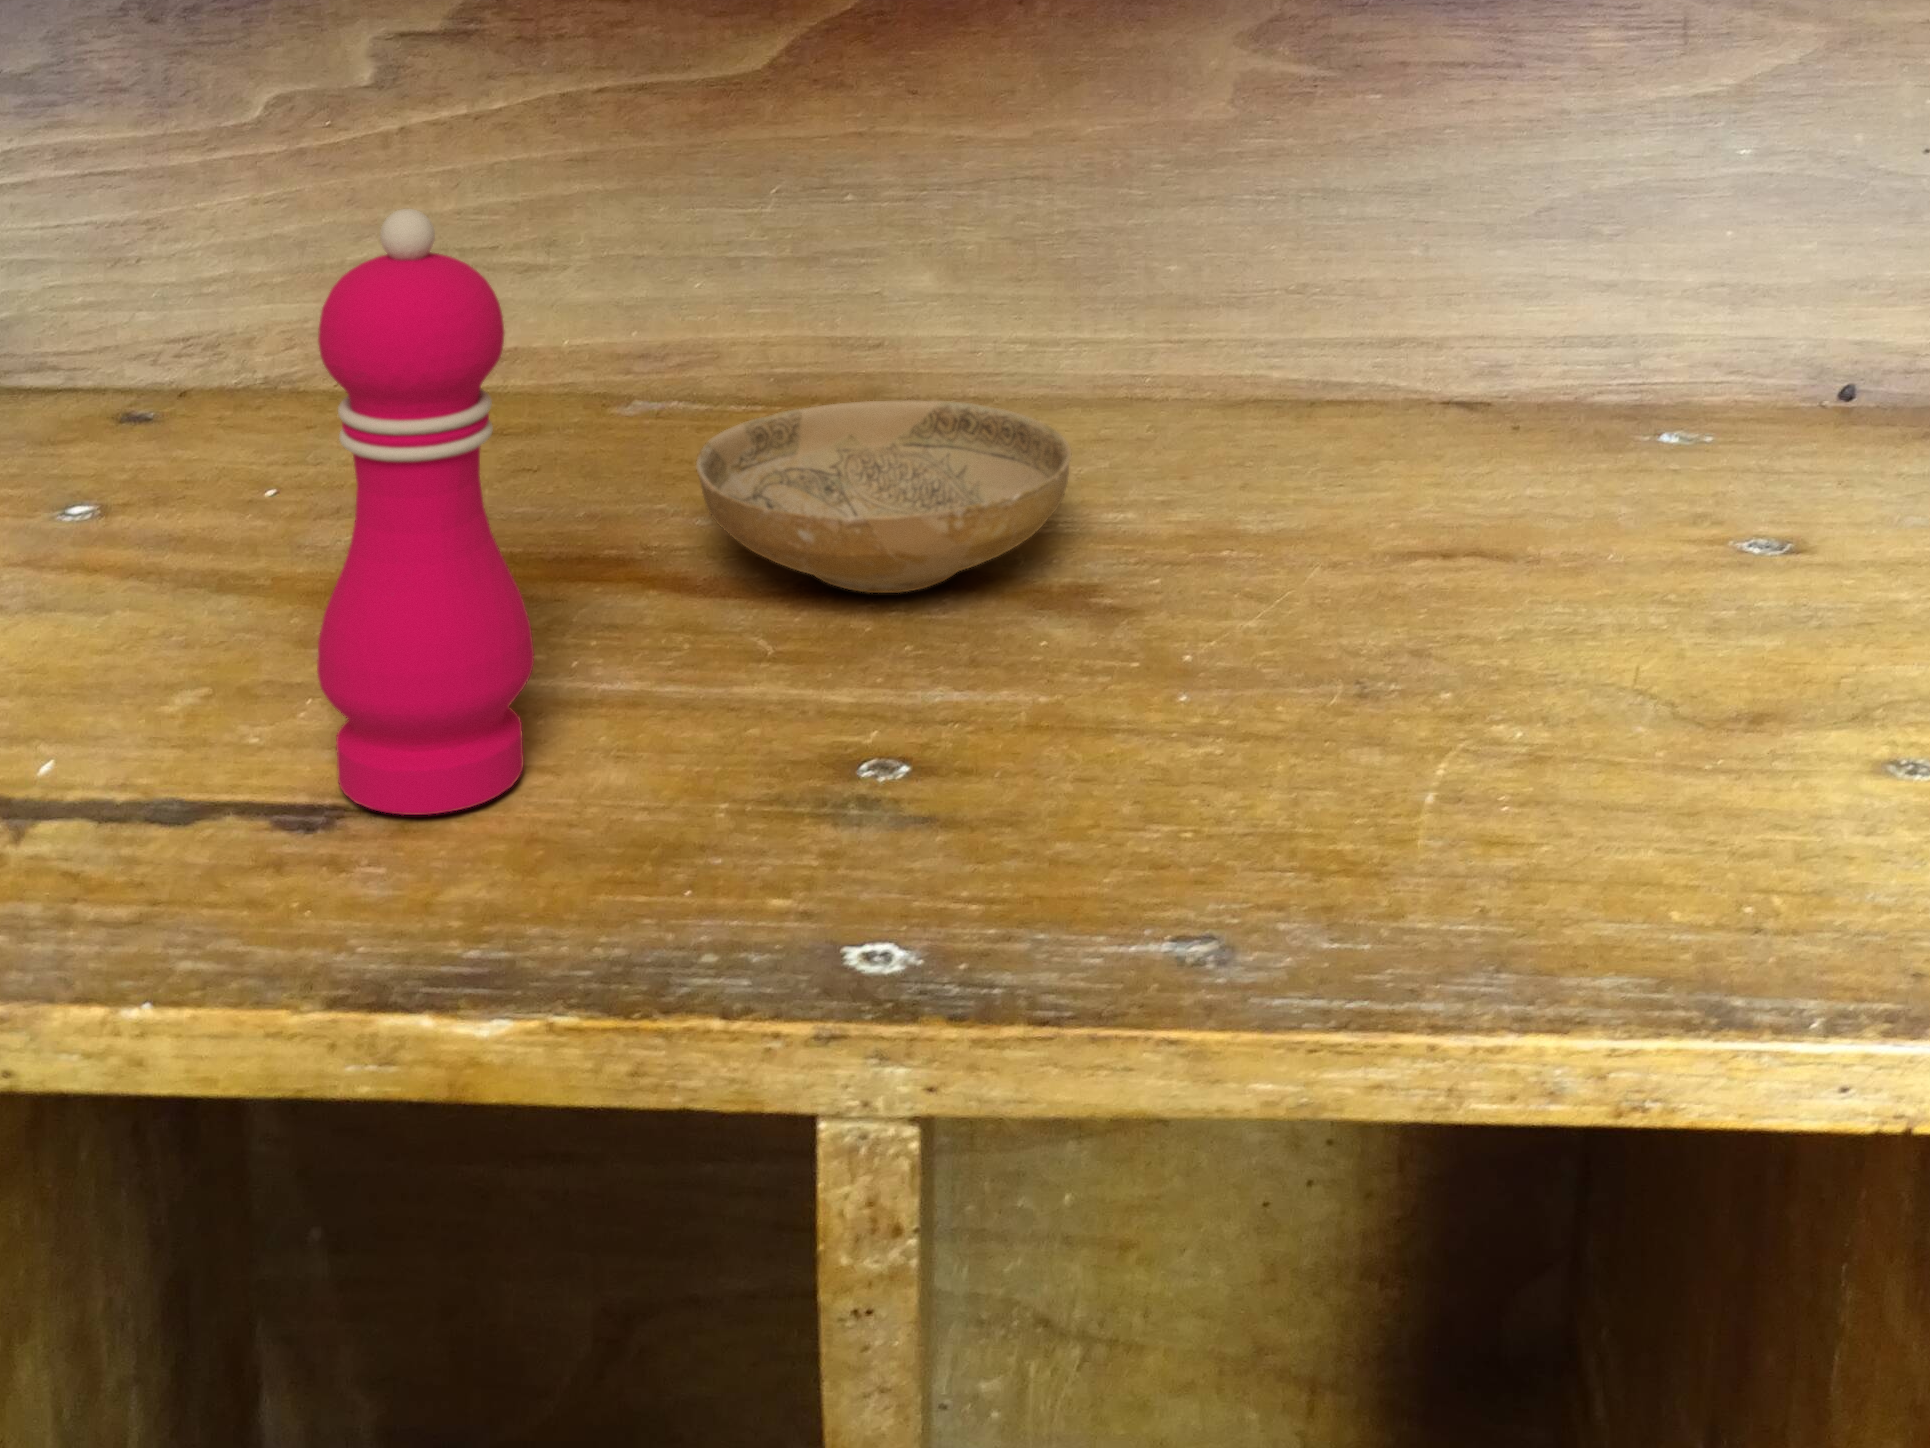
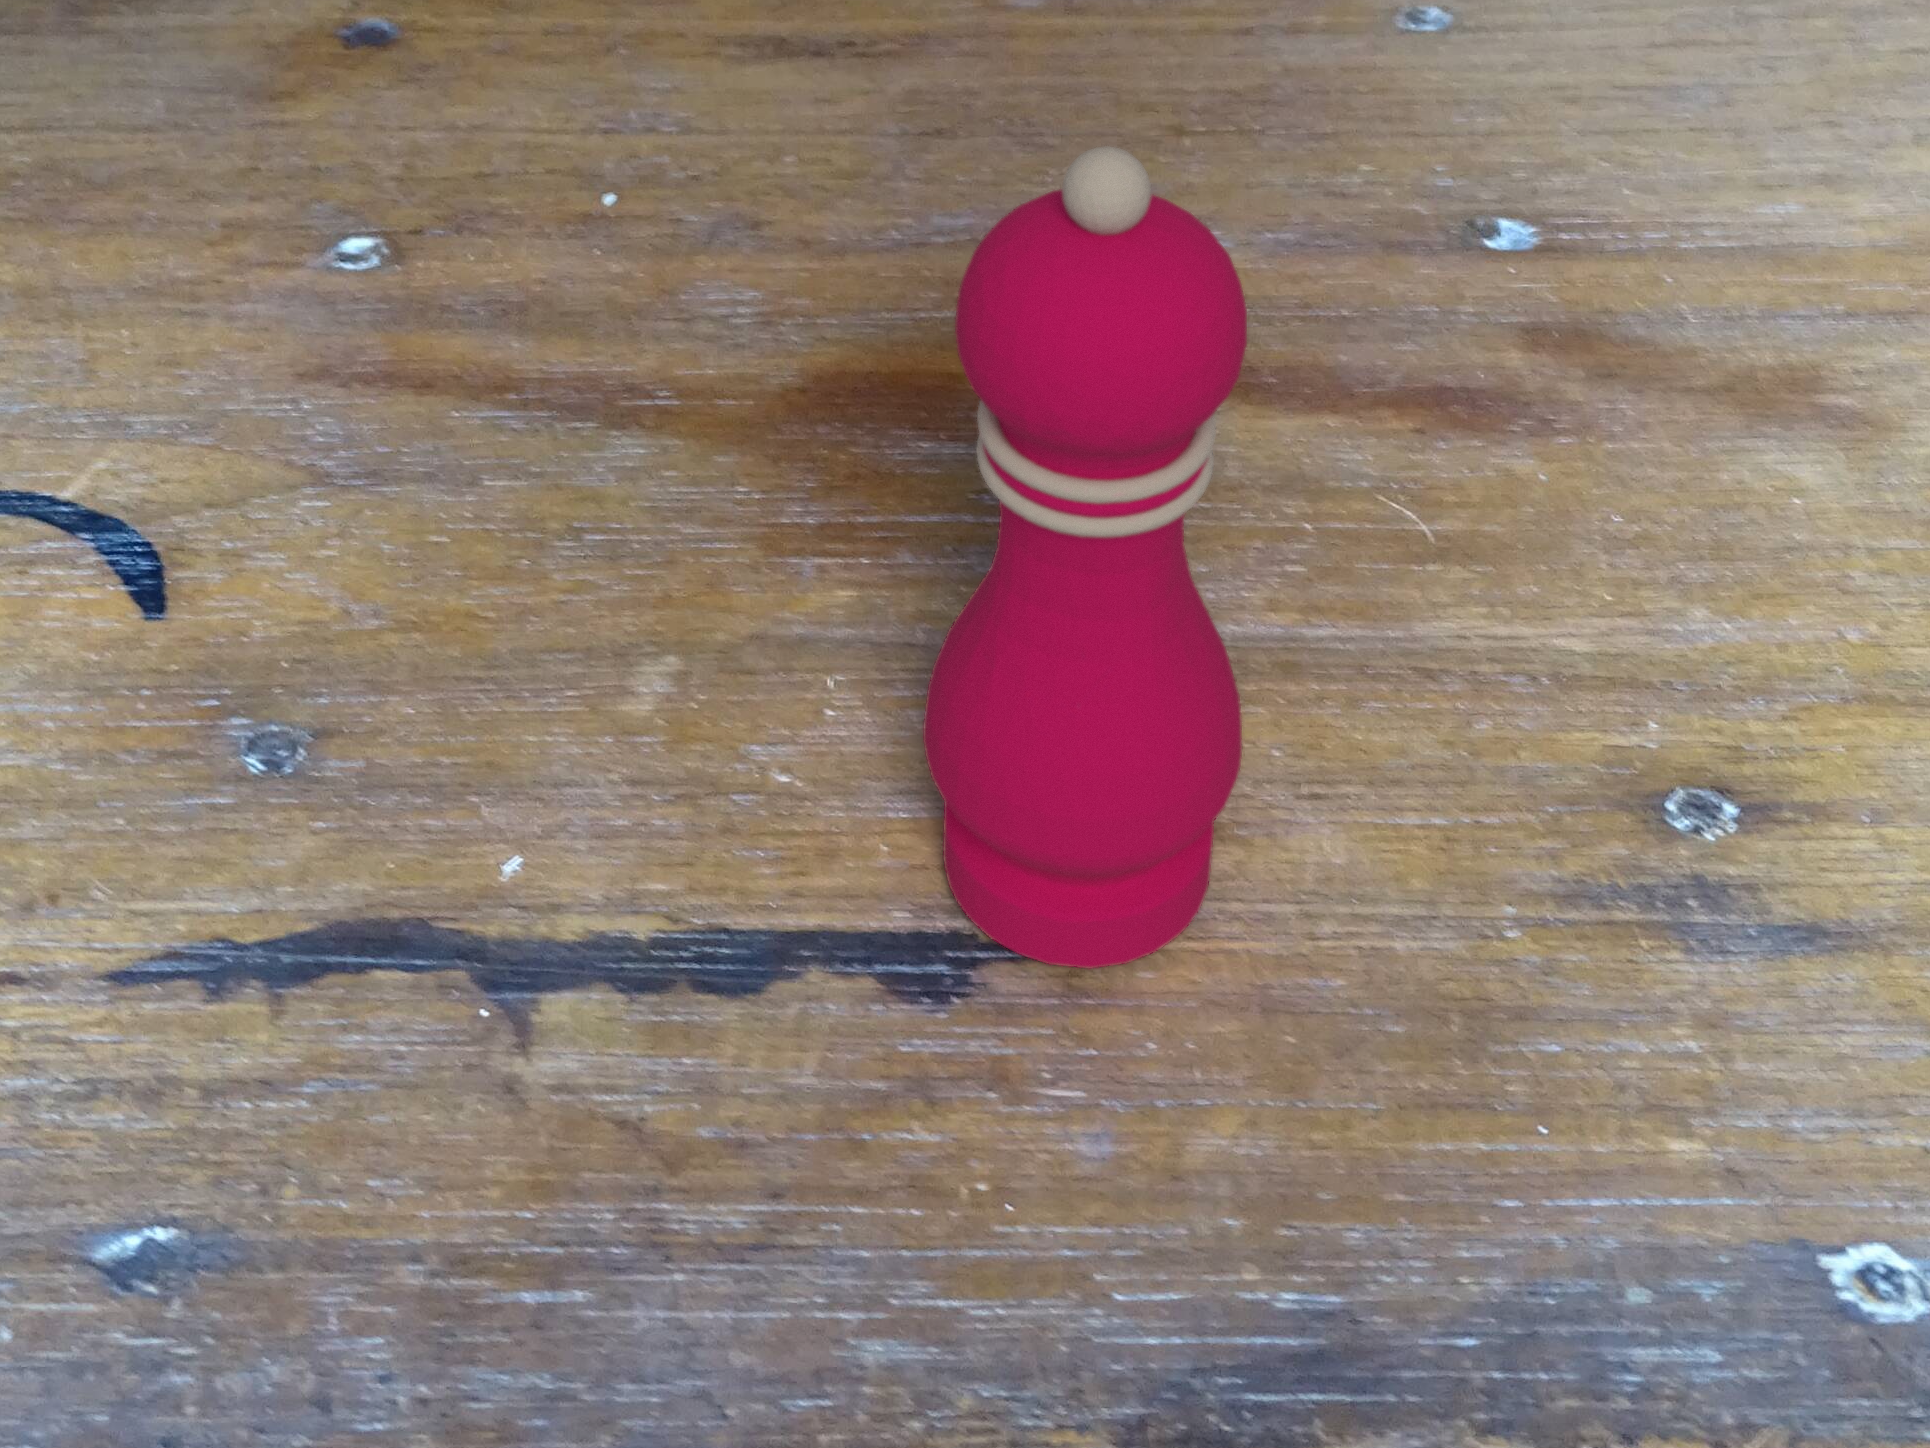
ceramic bowl: present [696,400,1071,593] -> none [1280,78,1830,437]

